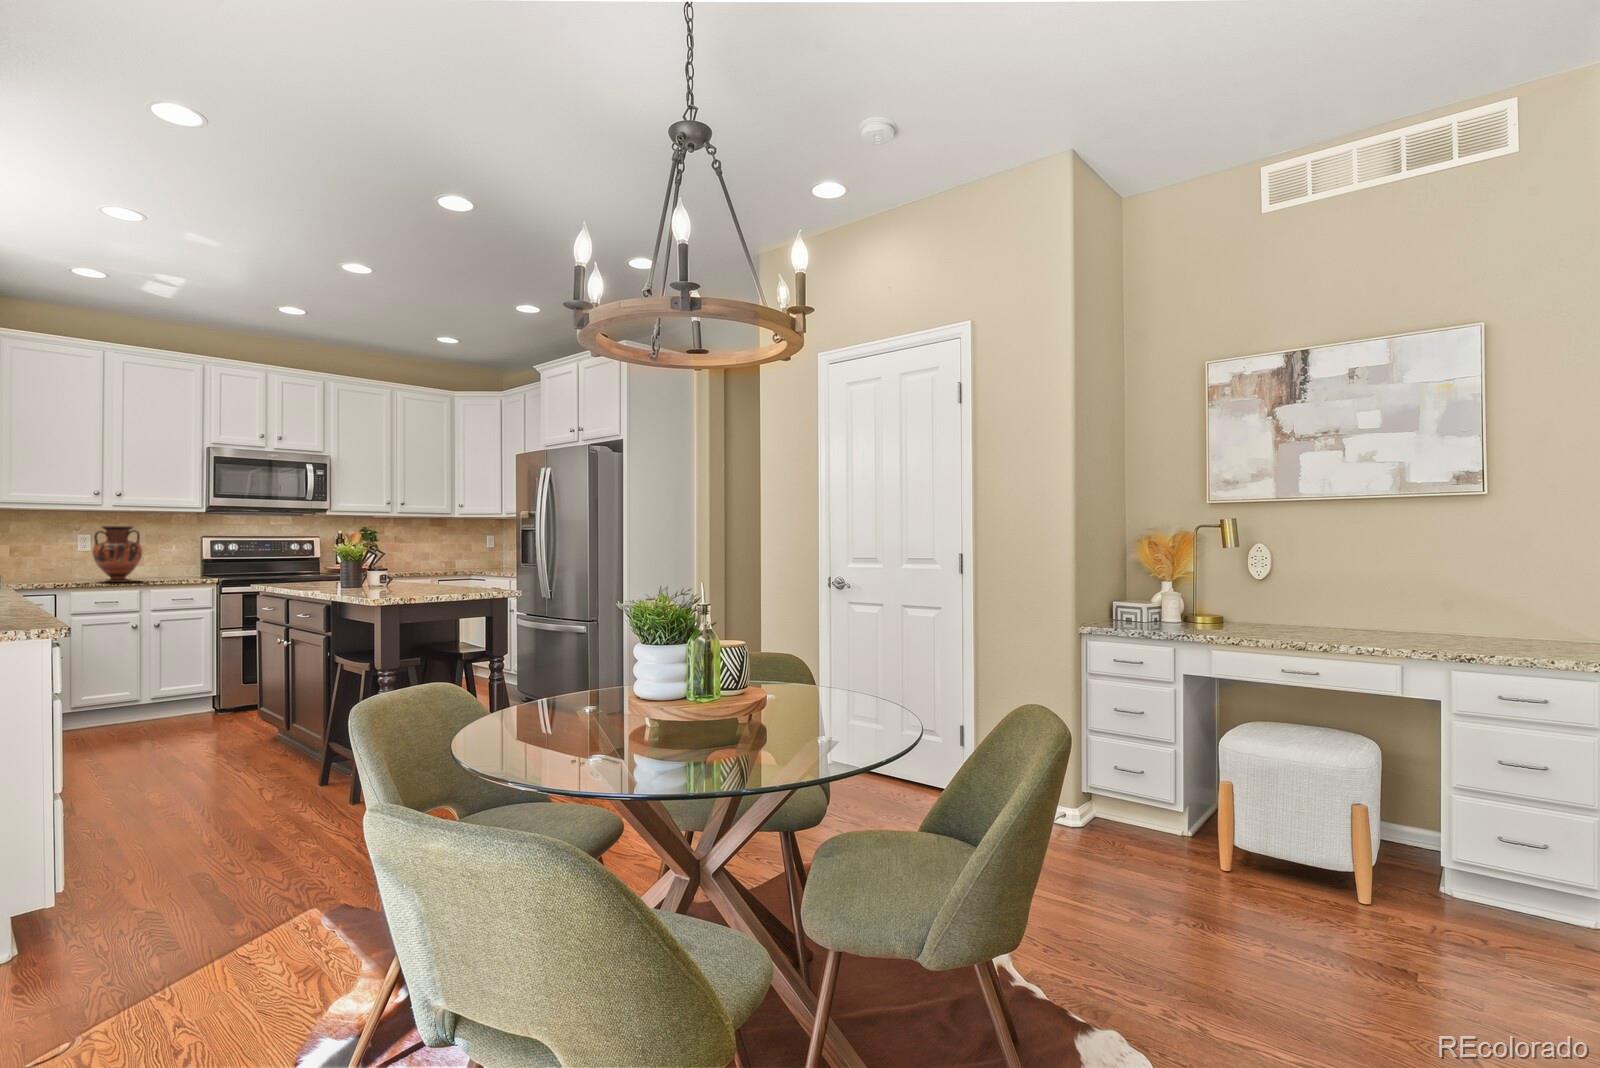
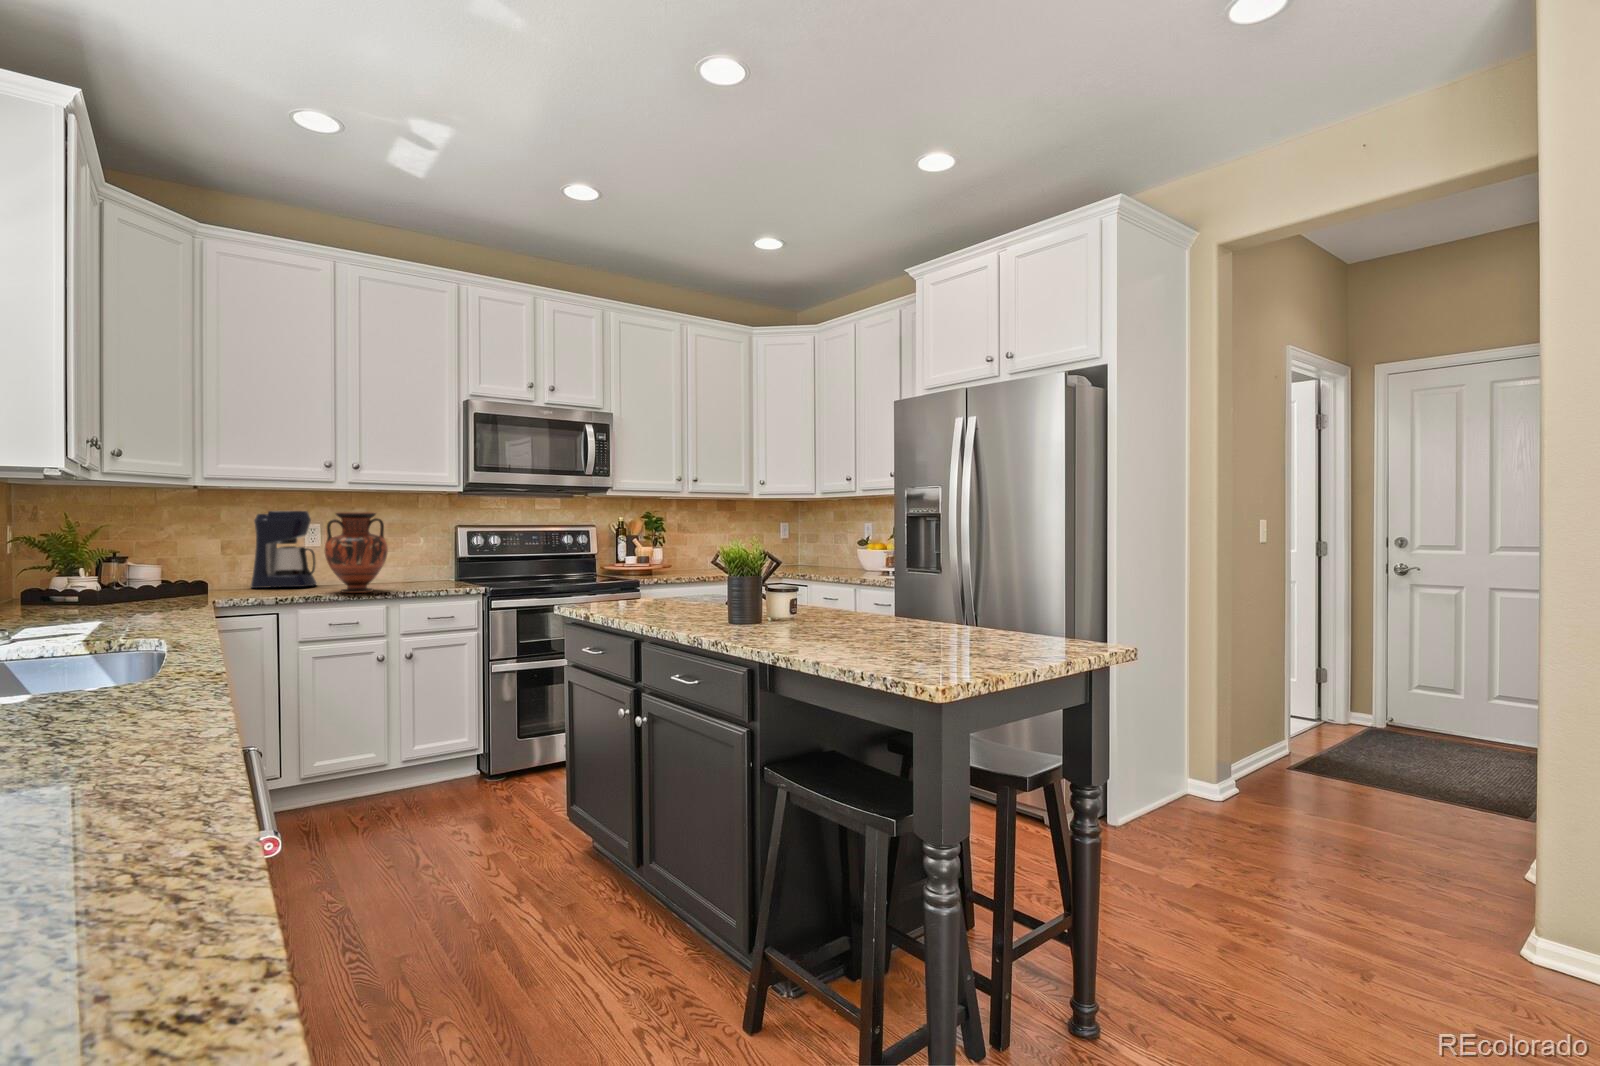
coffee maker: none [33,525,87,579] -> present [251,511,317,588]

